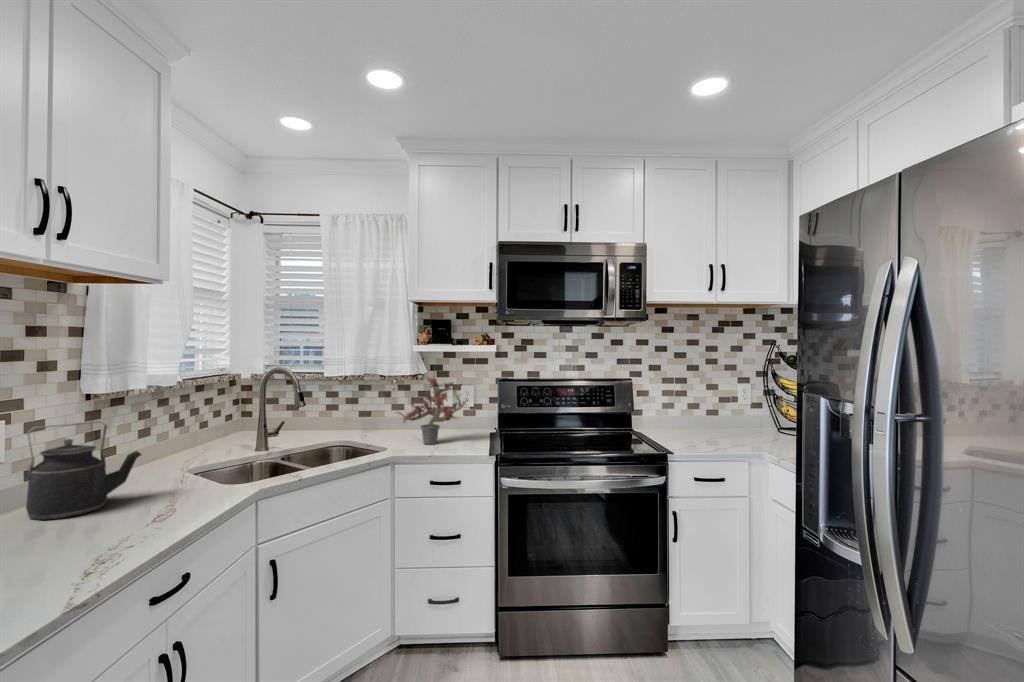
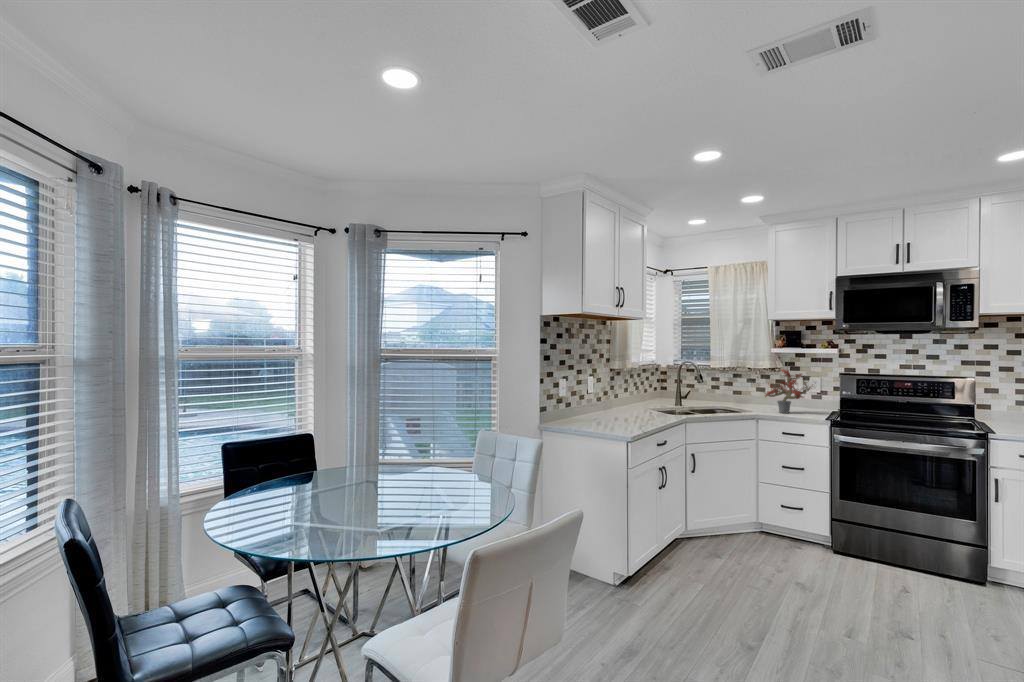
kettle: present [26,421,141,520] -> none [596,380,634,418]

